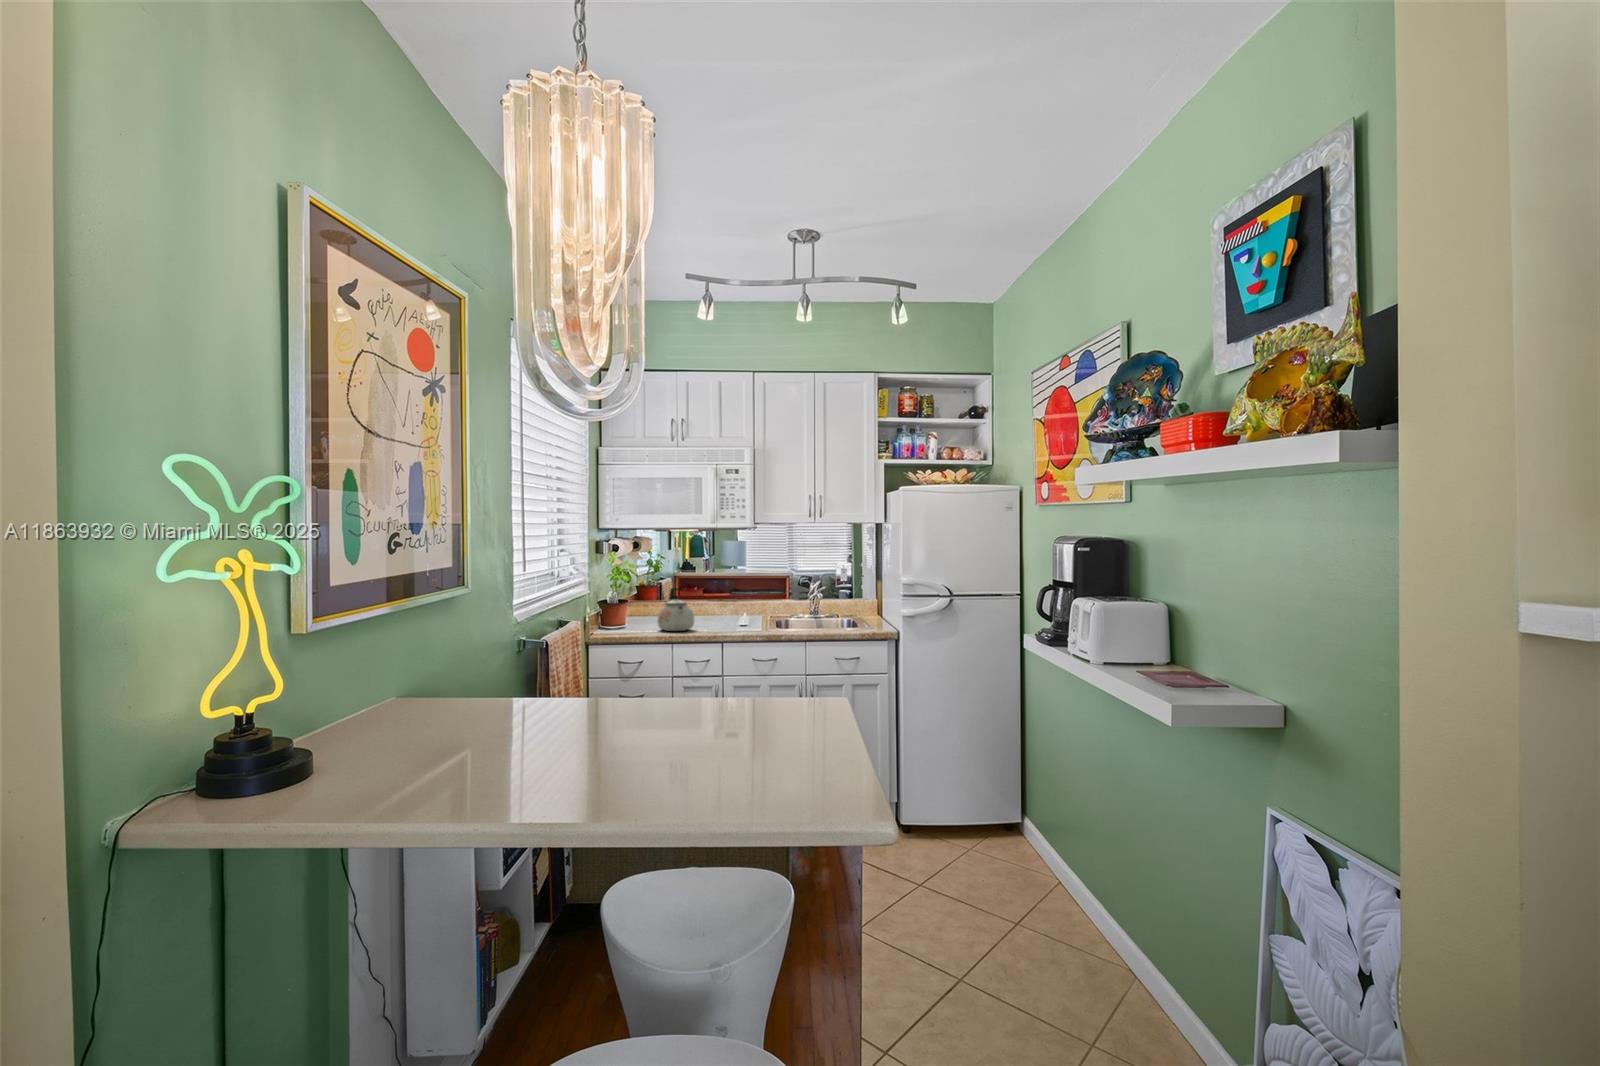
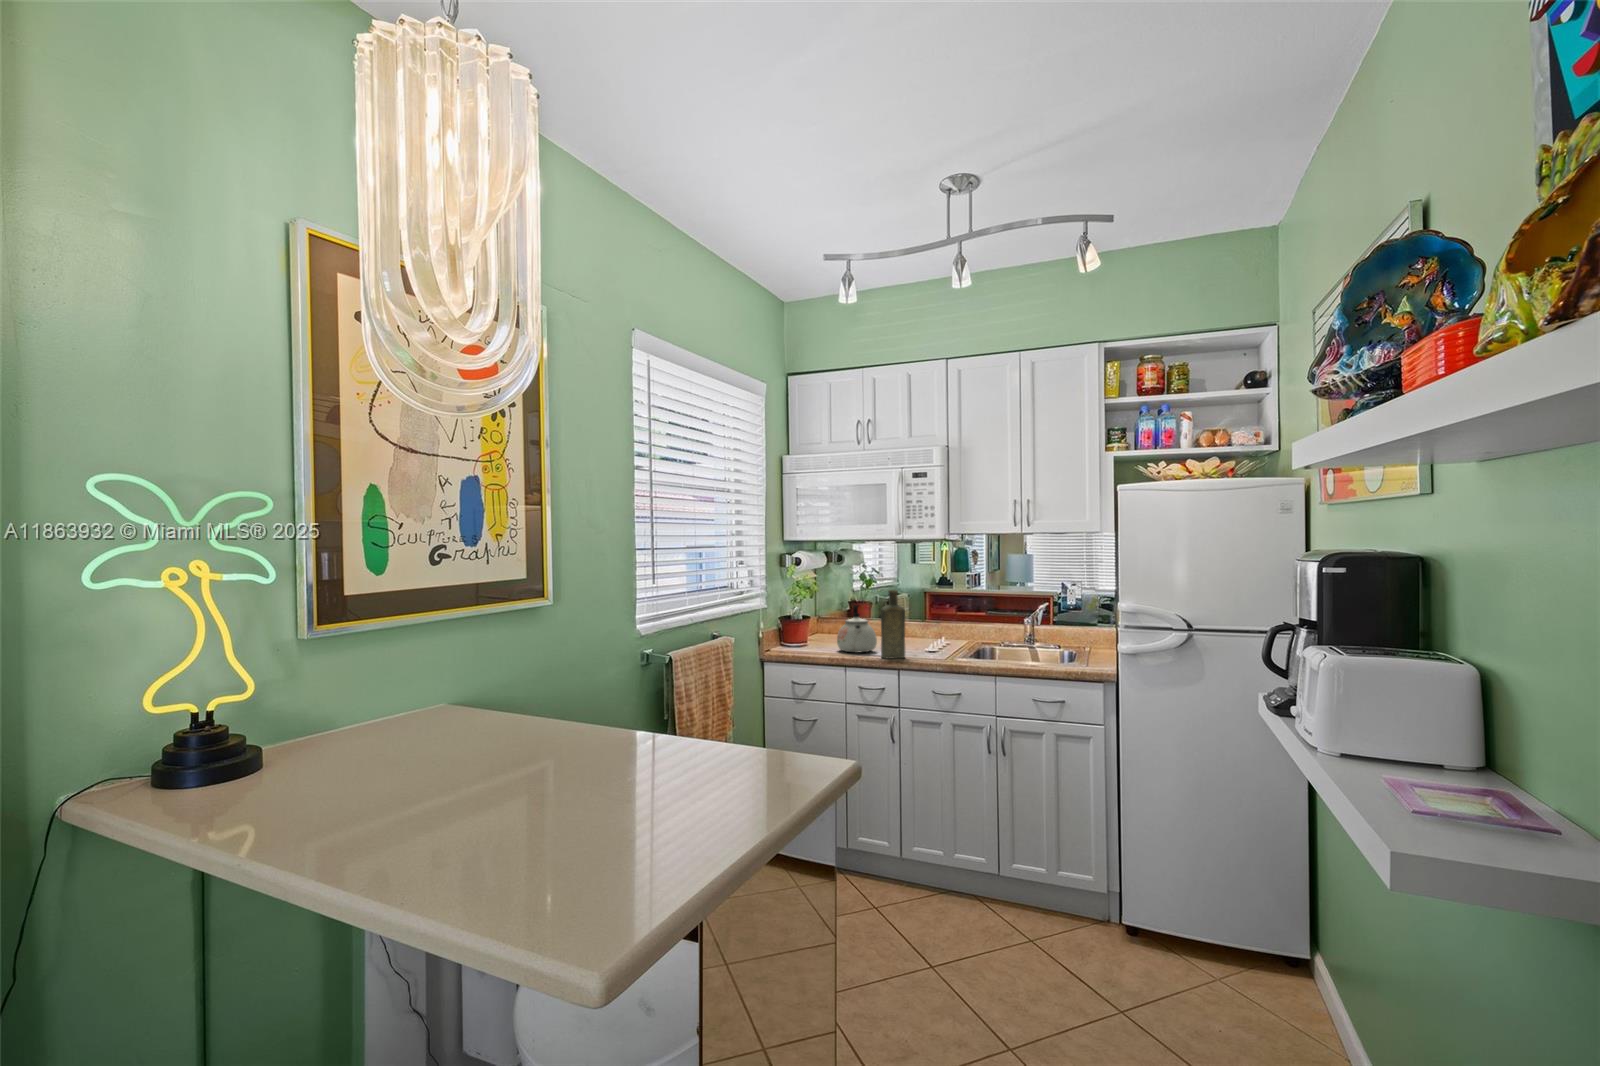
bottle: none [700,573,726,634] -> present [881,590,905,658]

